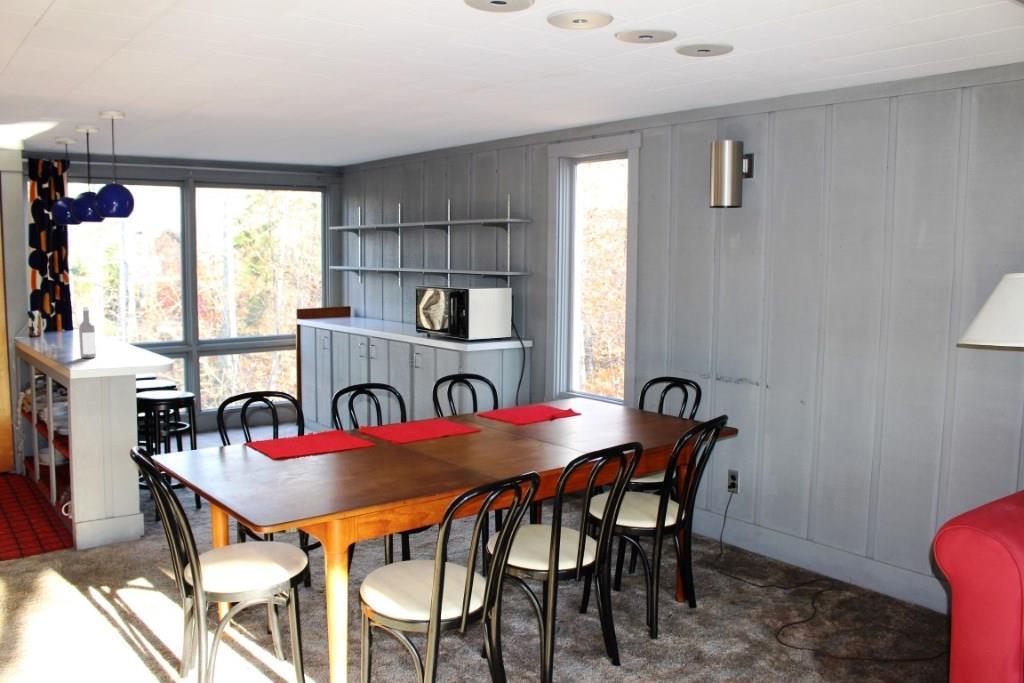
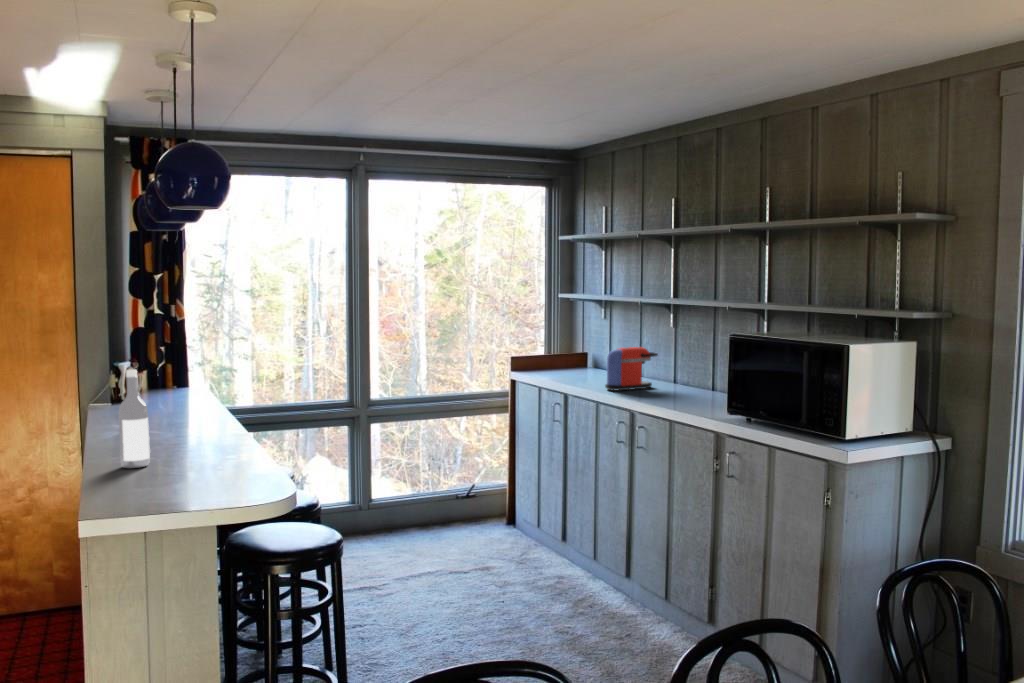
coffee maker: none [356,300,389,326] -> present [605,347,658,390]

